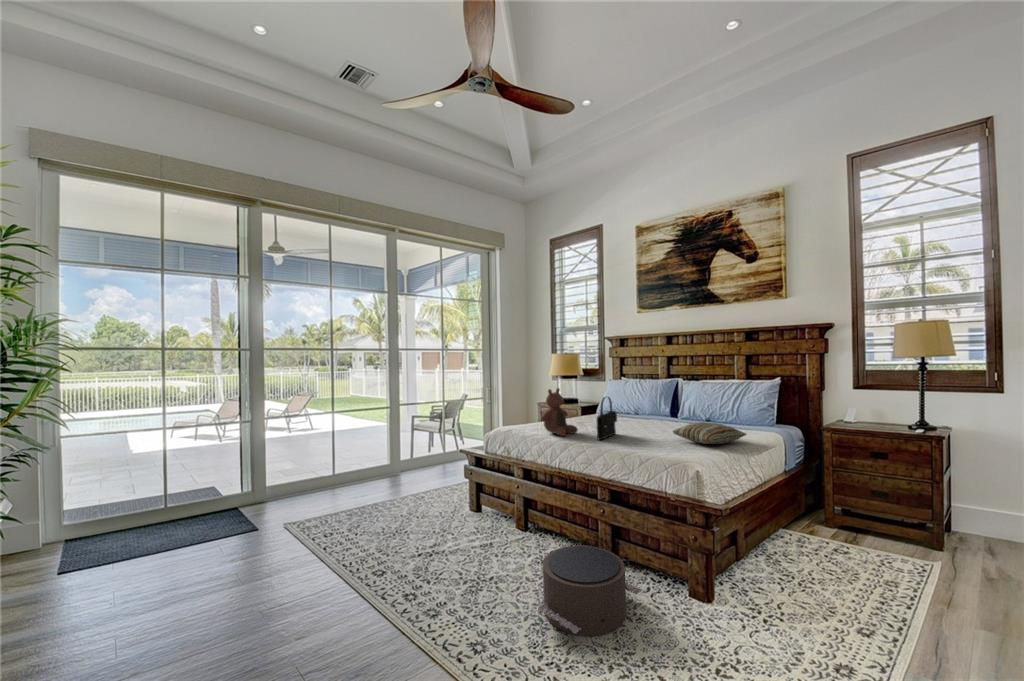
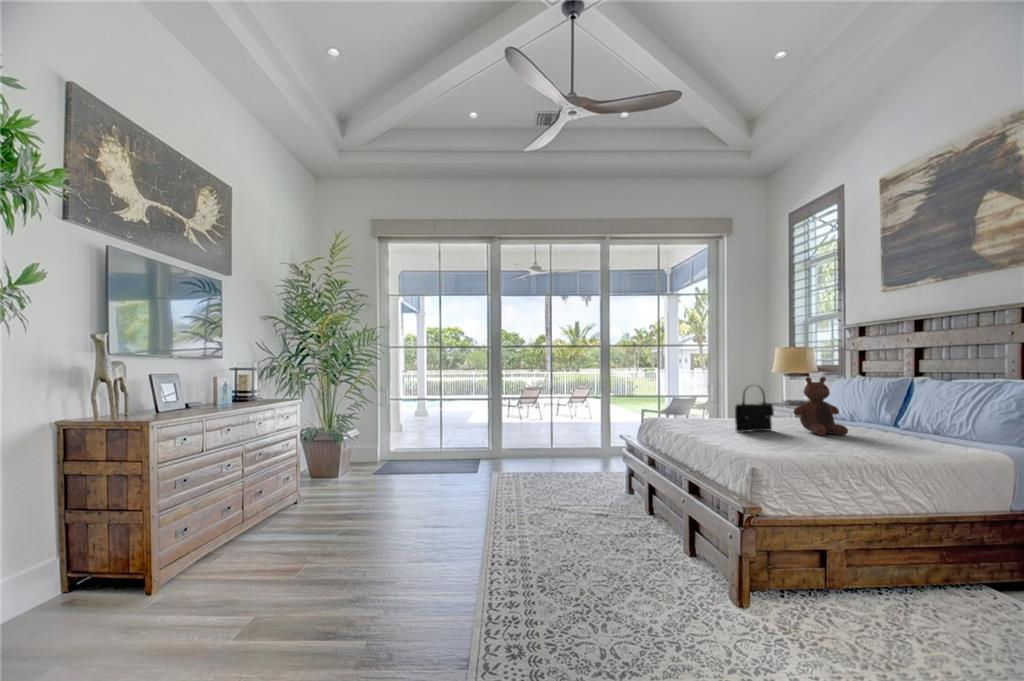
stuffed bear: present [541,388,578,436] -> present [794,377,848,435]
pillow: present [673,422,747,444] -> none [823,423,926,450]
pouf: present [538,545,642,636] -> none [584,513,692,588]

